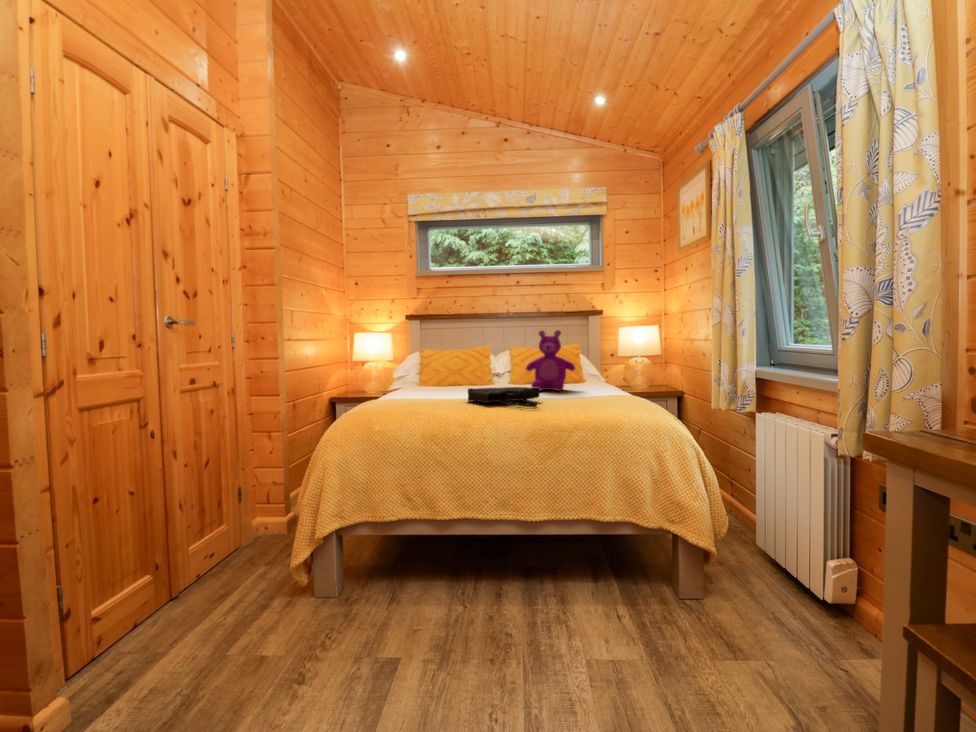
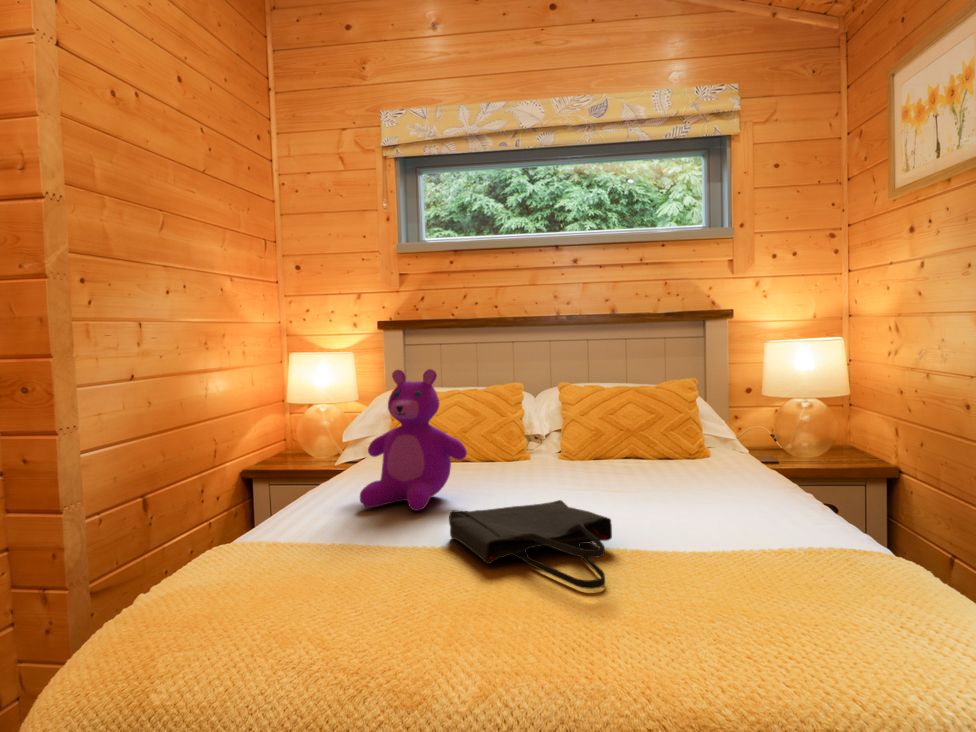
teddy bear: present [526,330,575,391] -> present [360,369,467,511]

